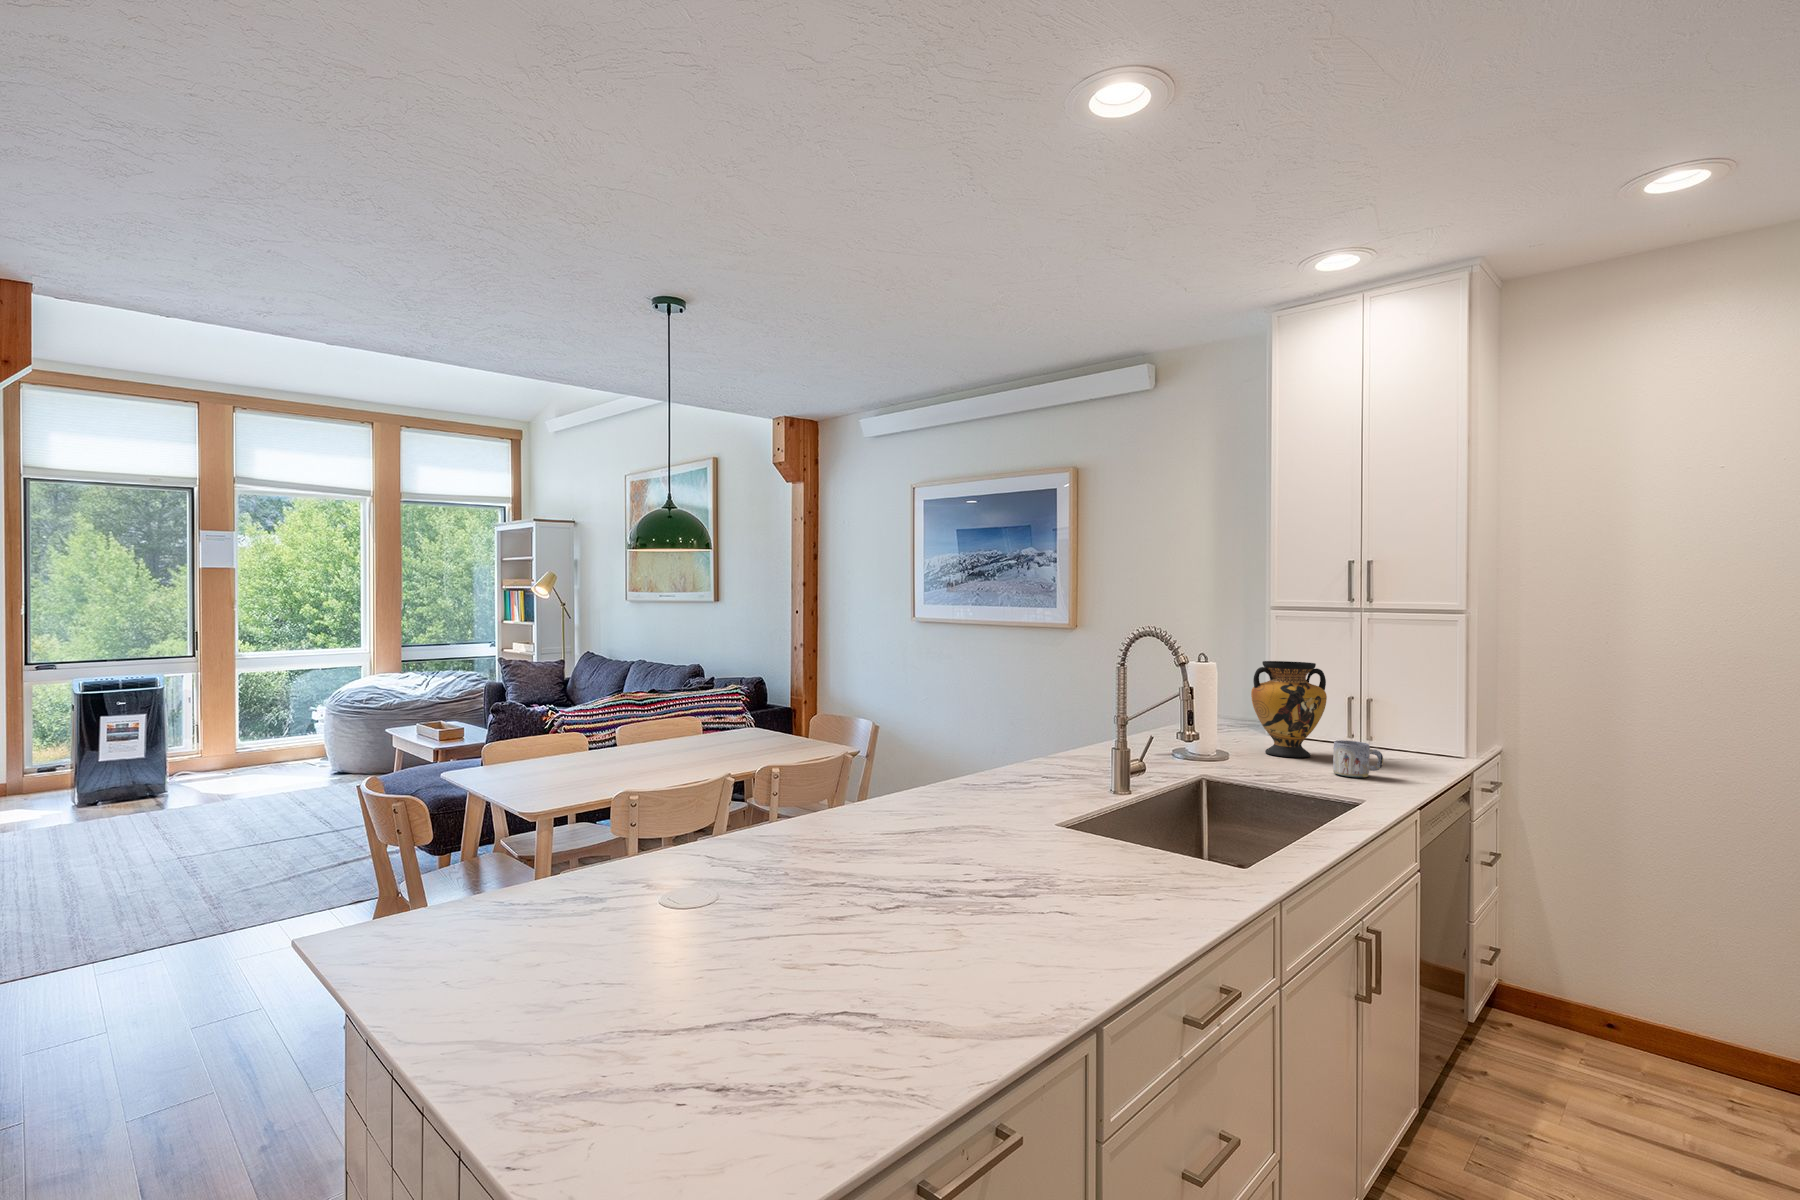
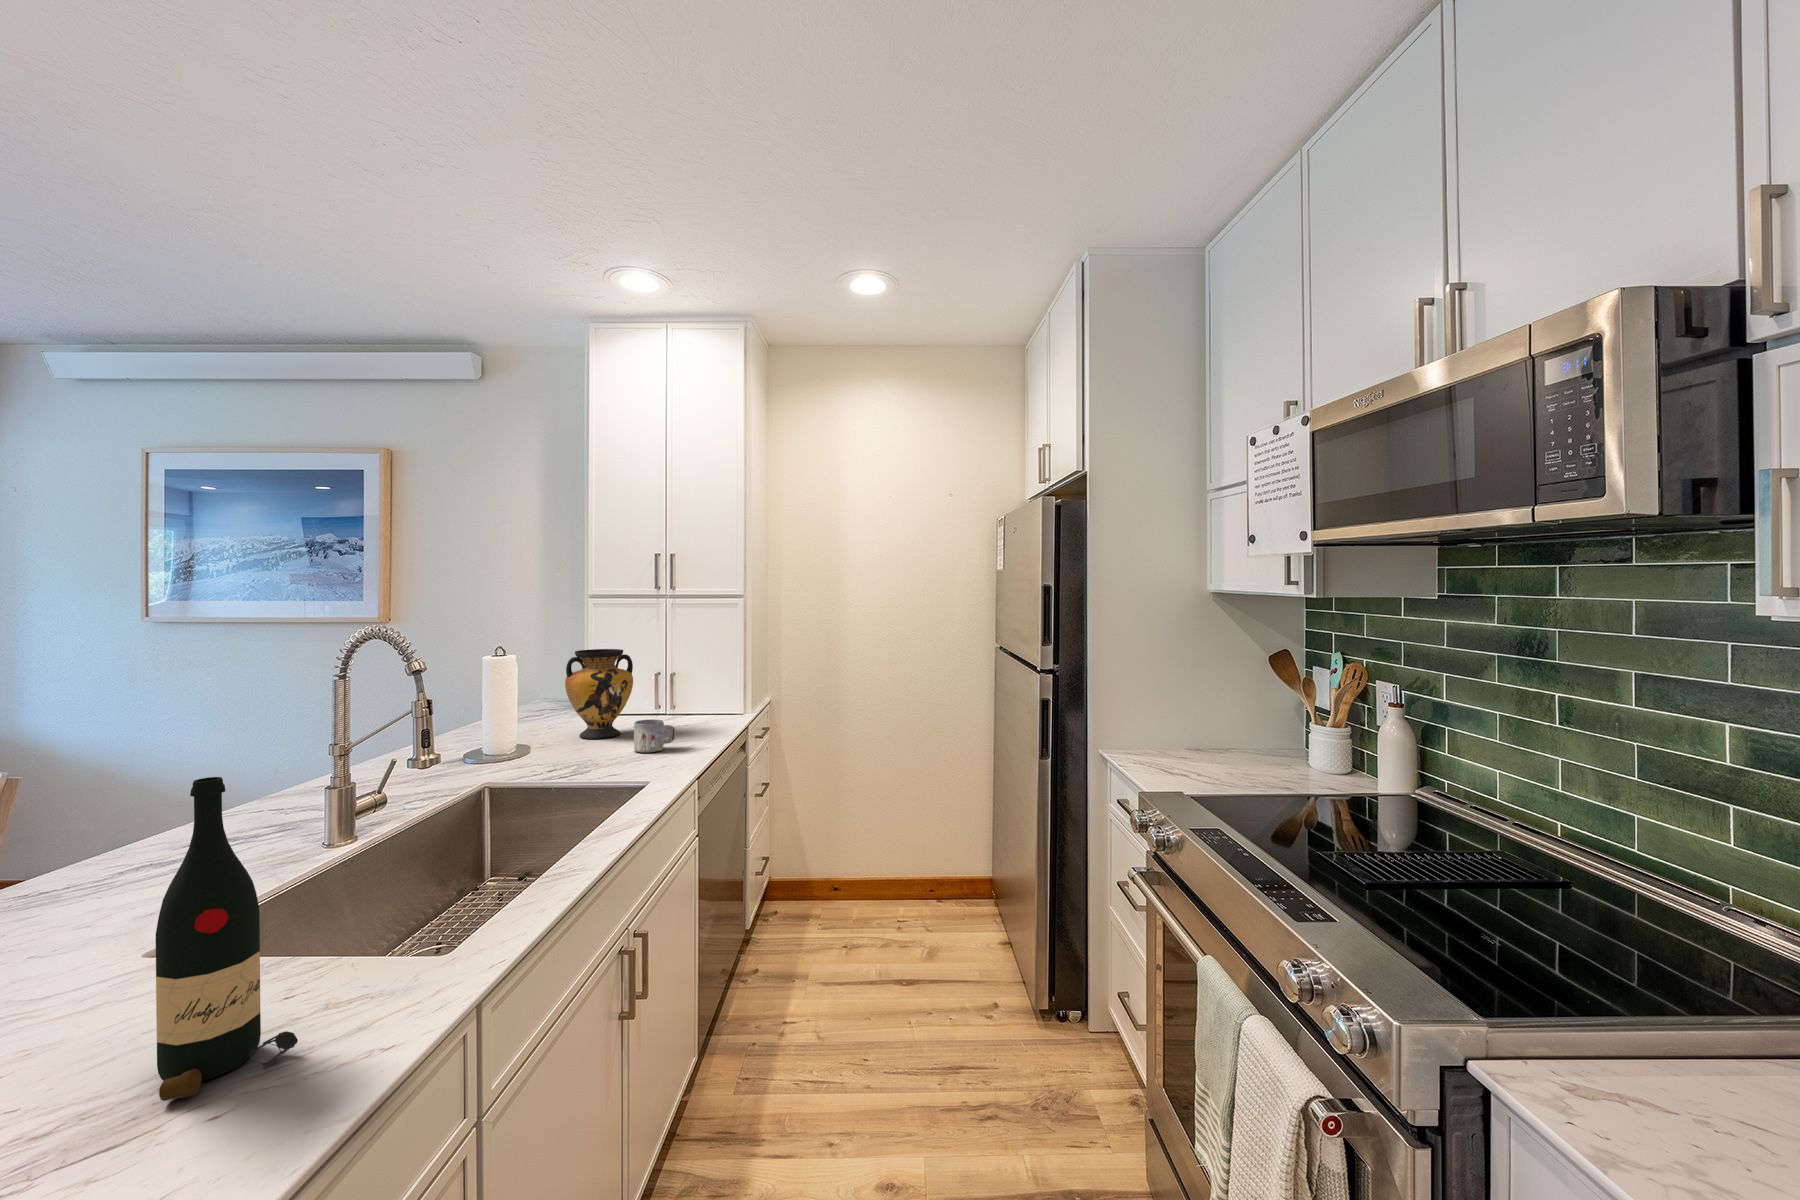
wine bottle: none [1041,701,1127,931] -> present [156,777,298,1101]

